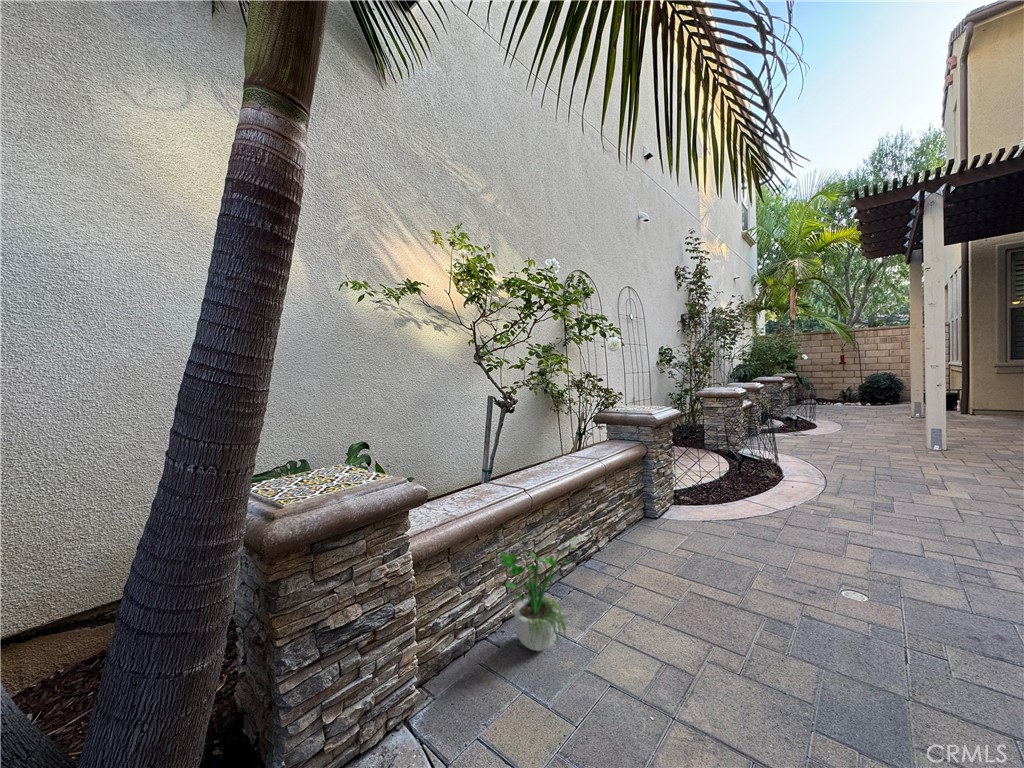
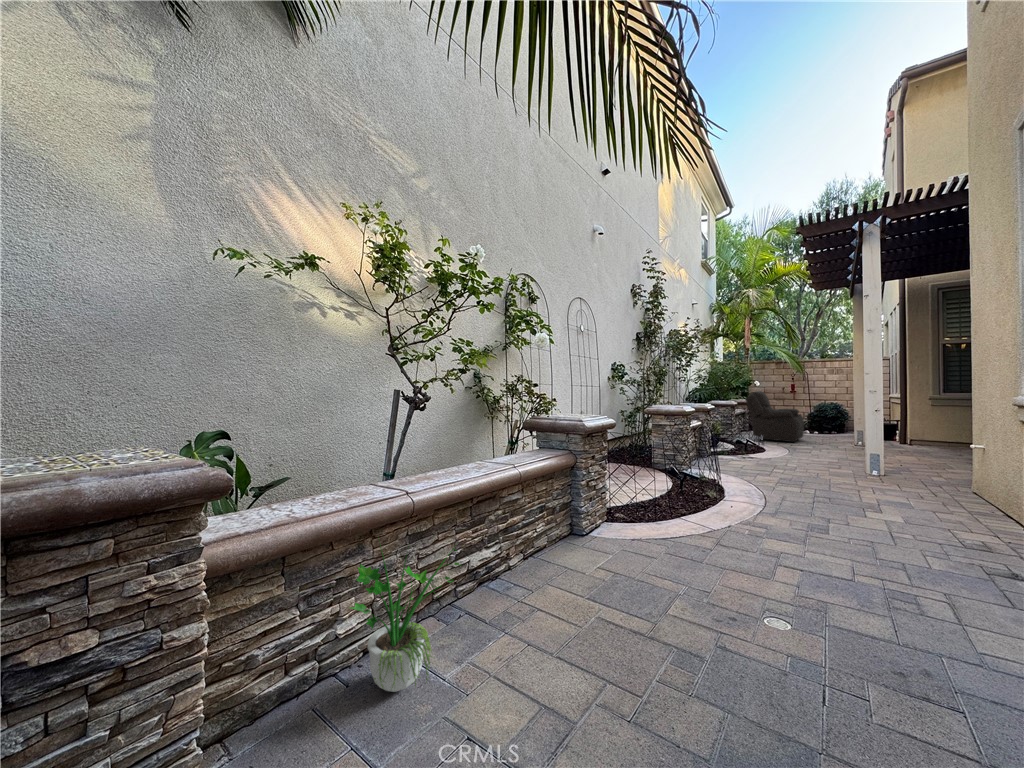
chair: none [794,365,856,417] -> present [745,391,804,442]

